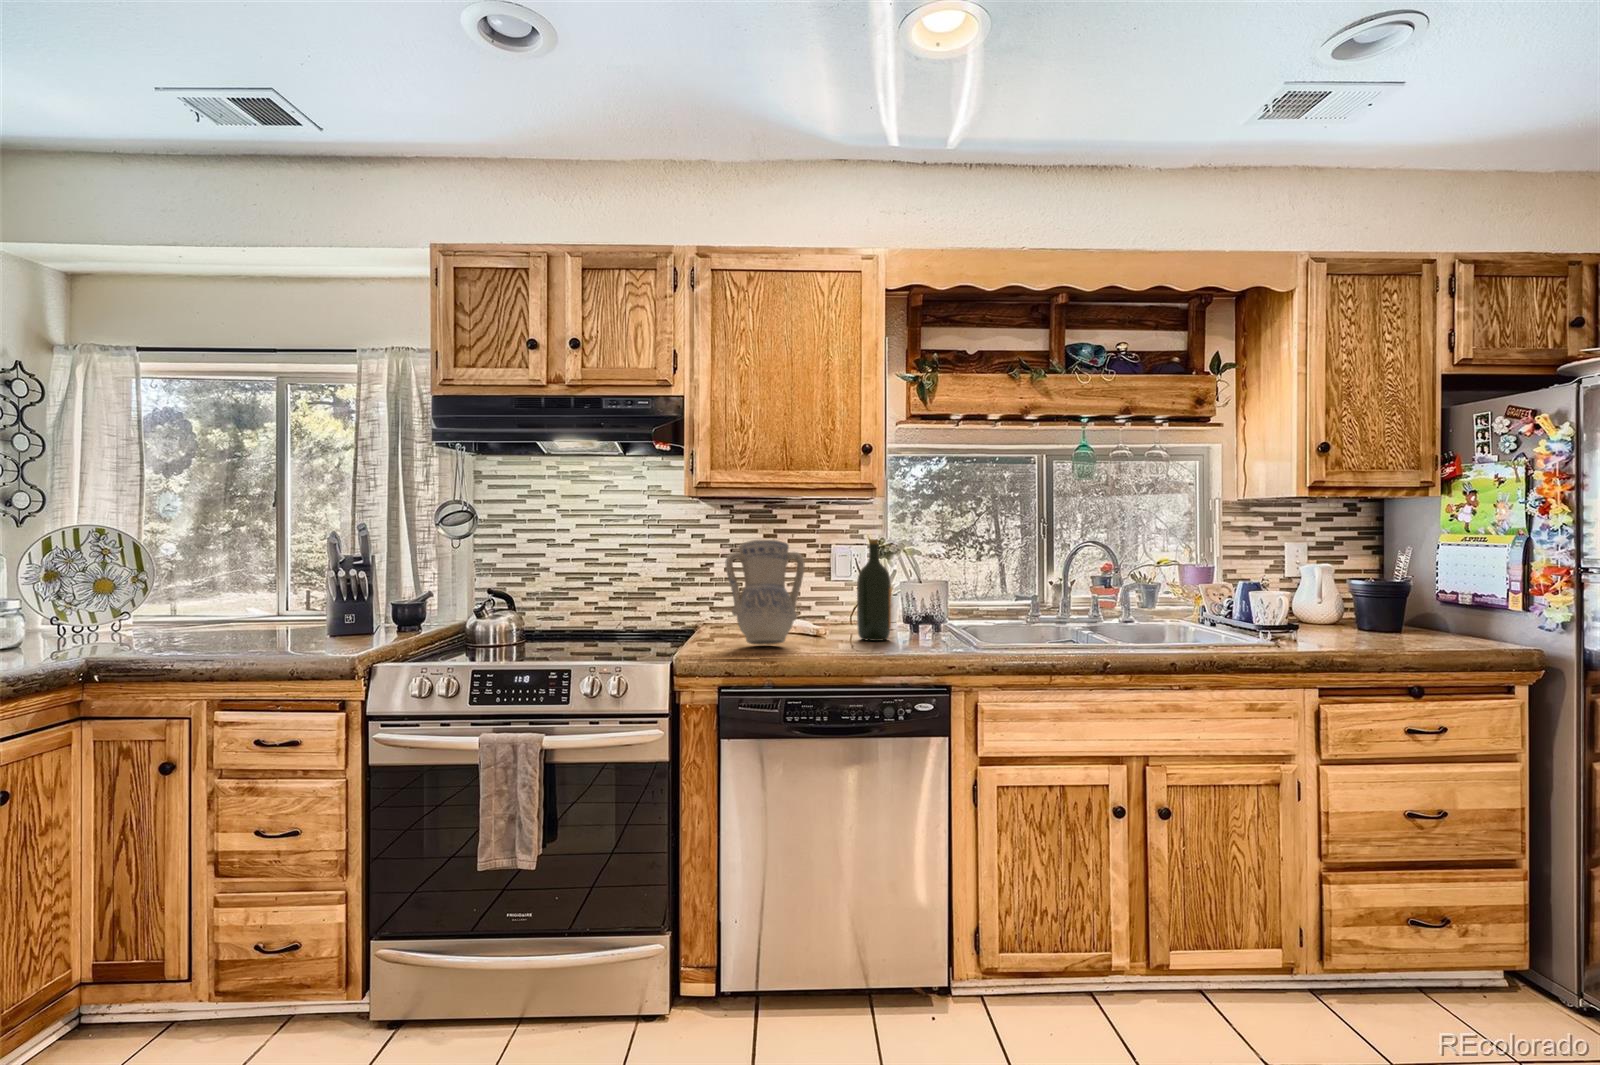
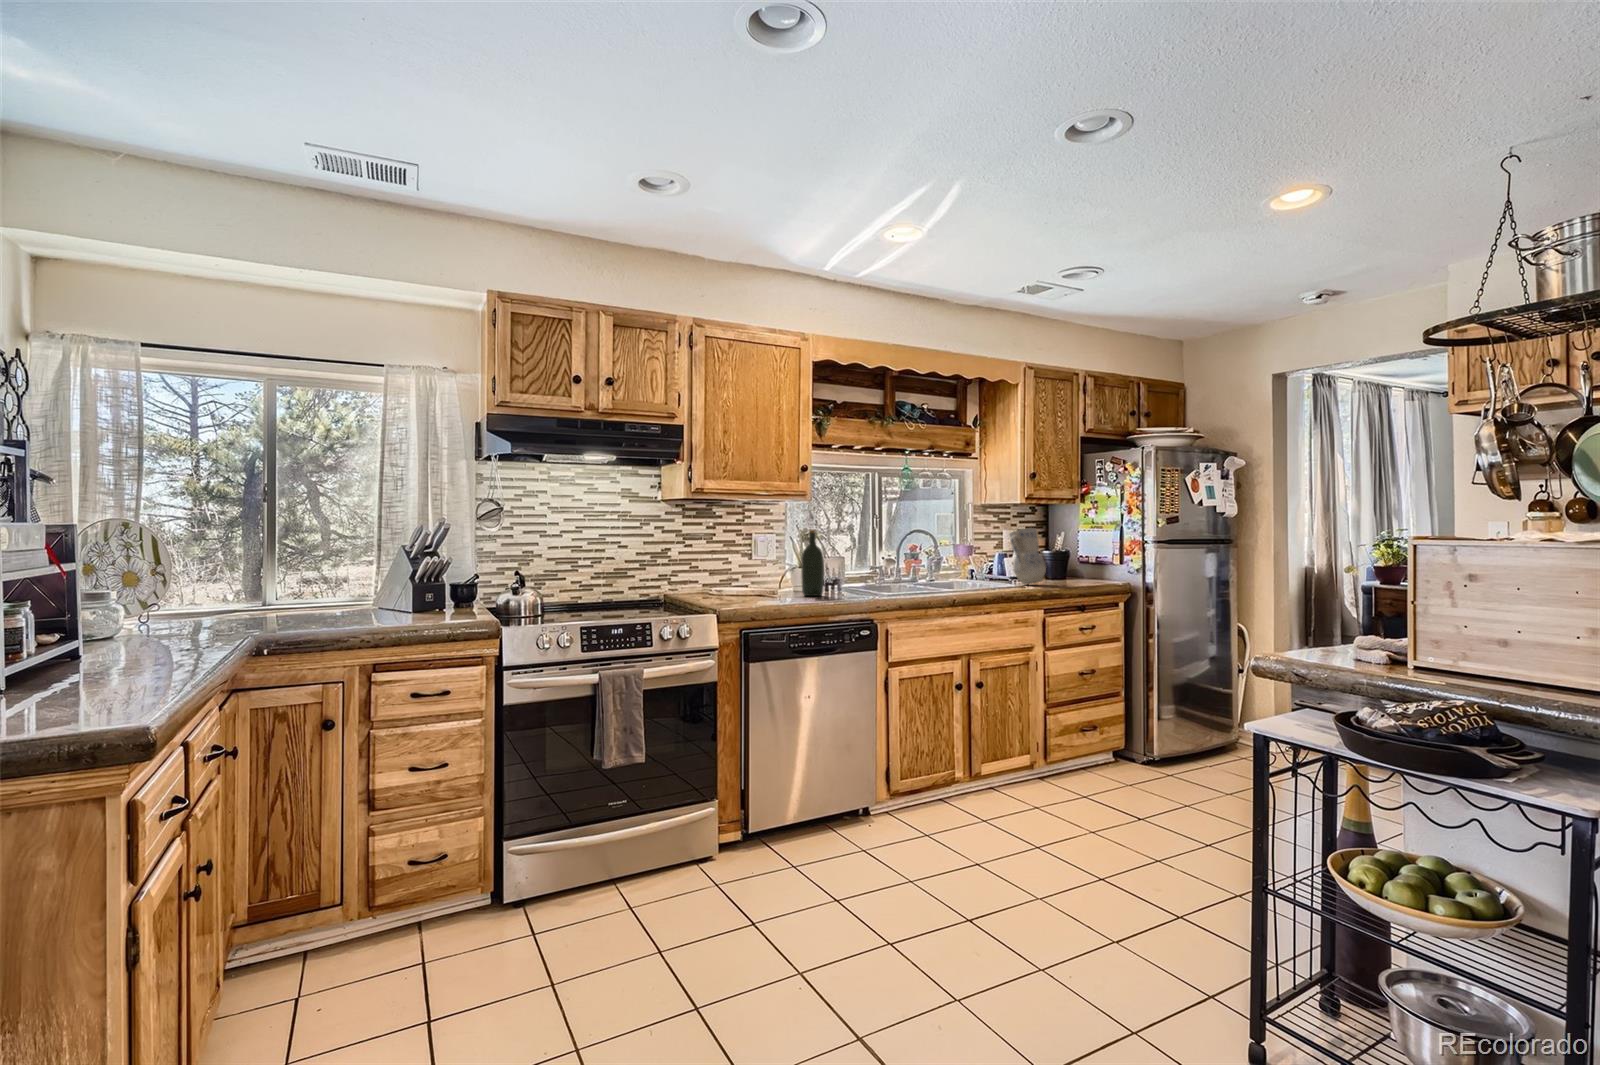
vase: present [725,540,805,645] -> present [1010,528,1046,584]

